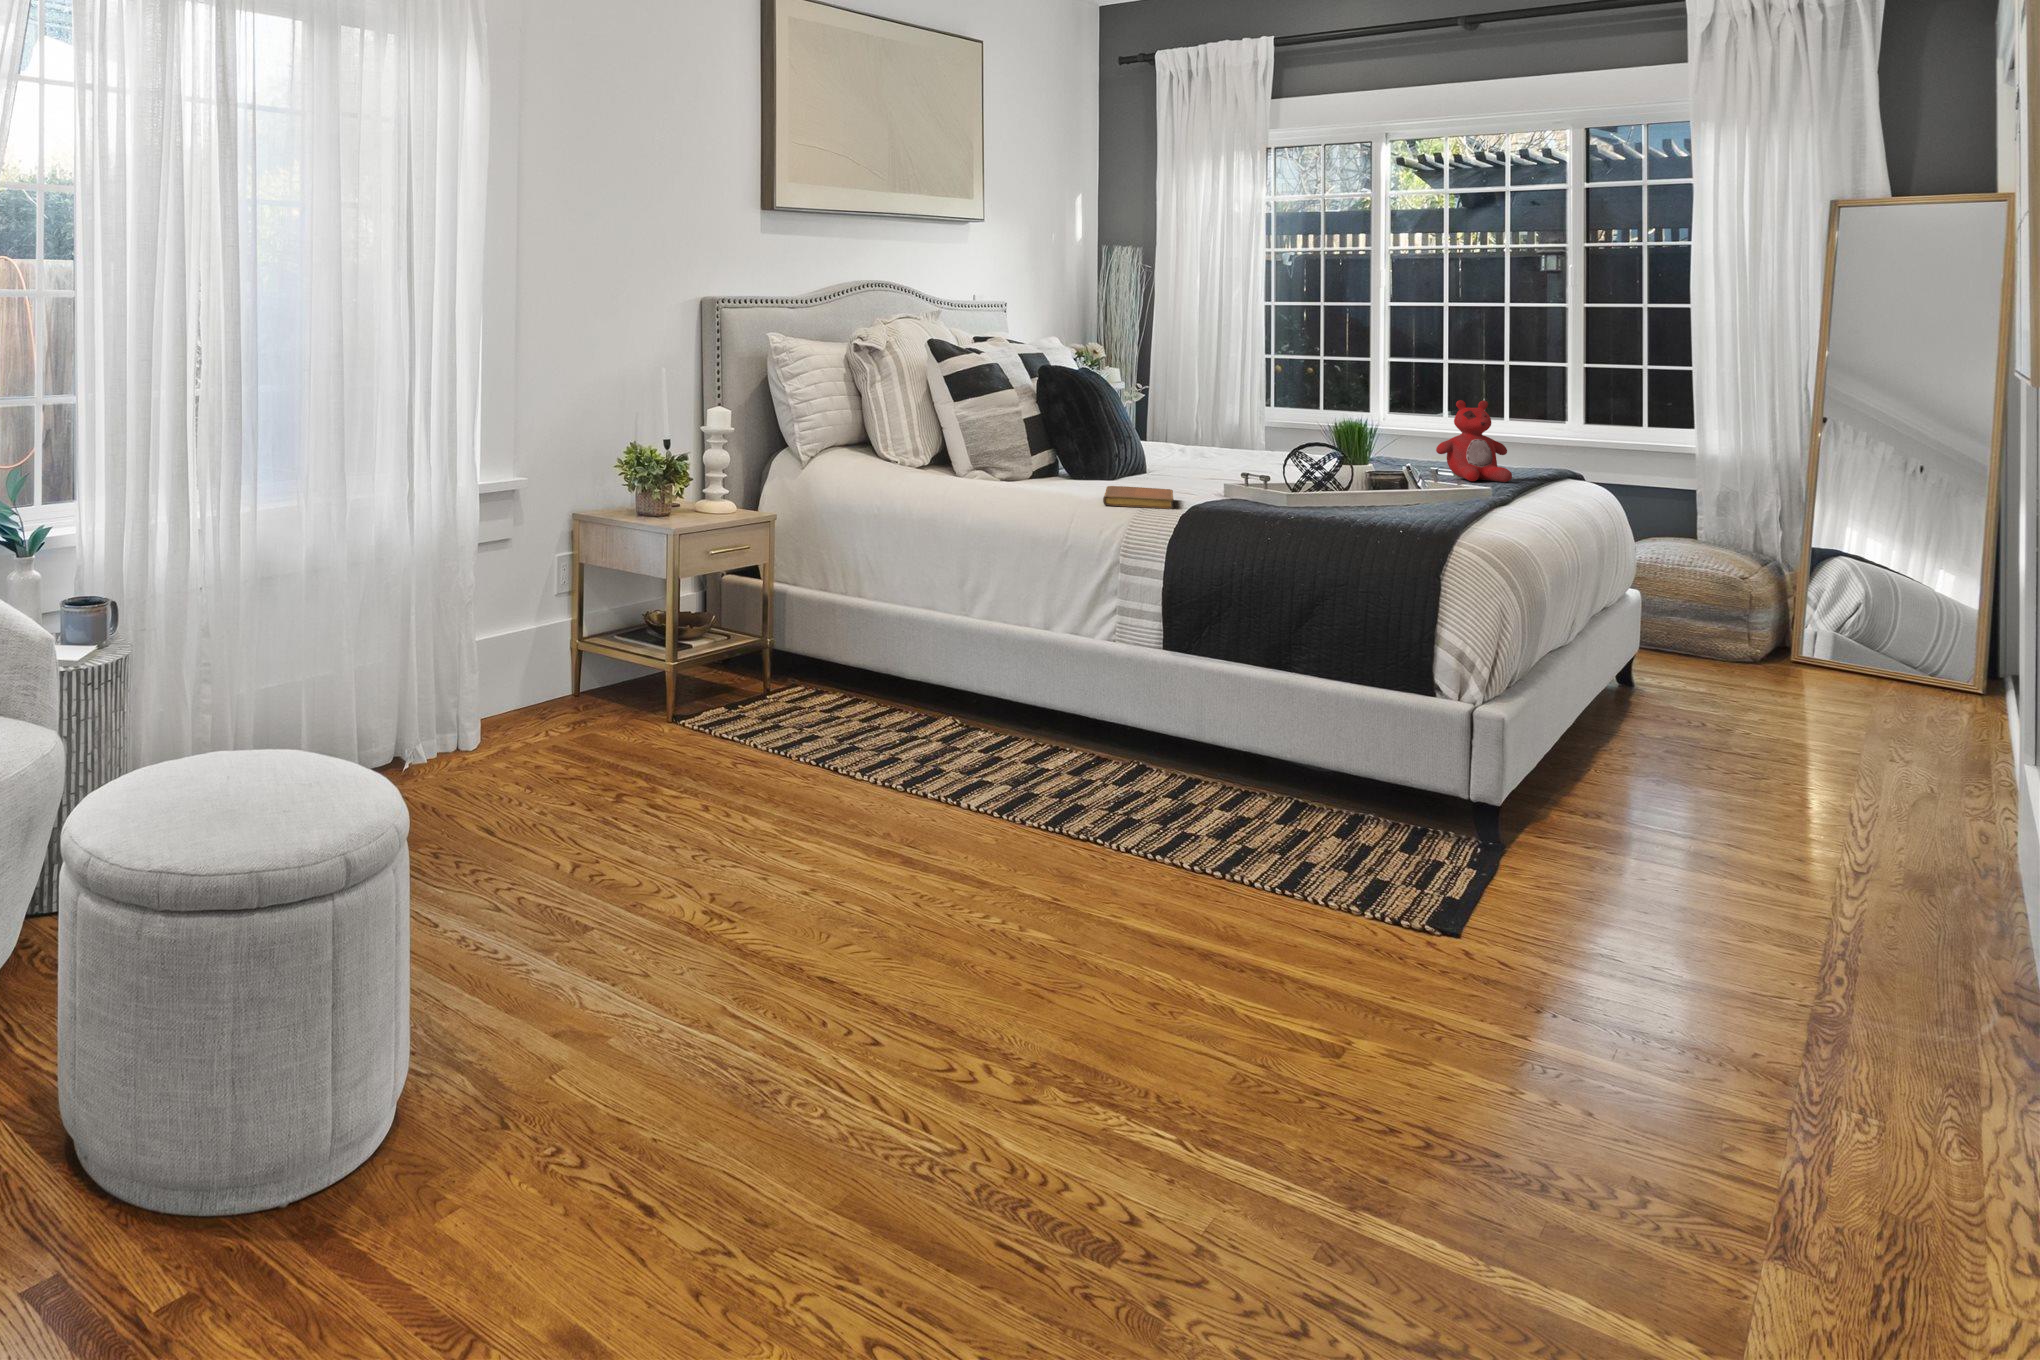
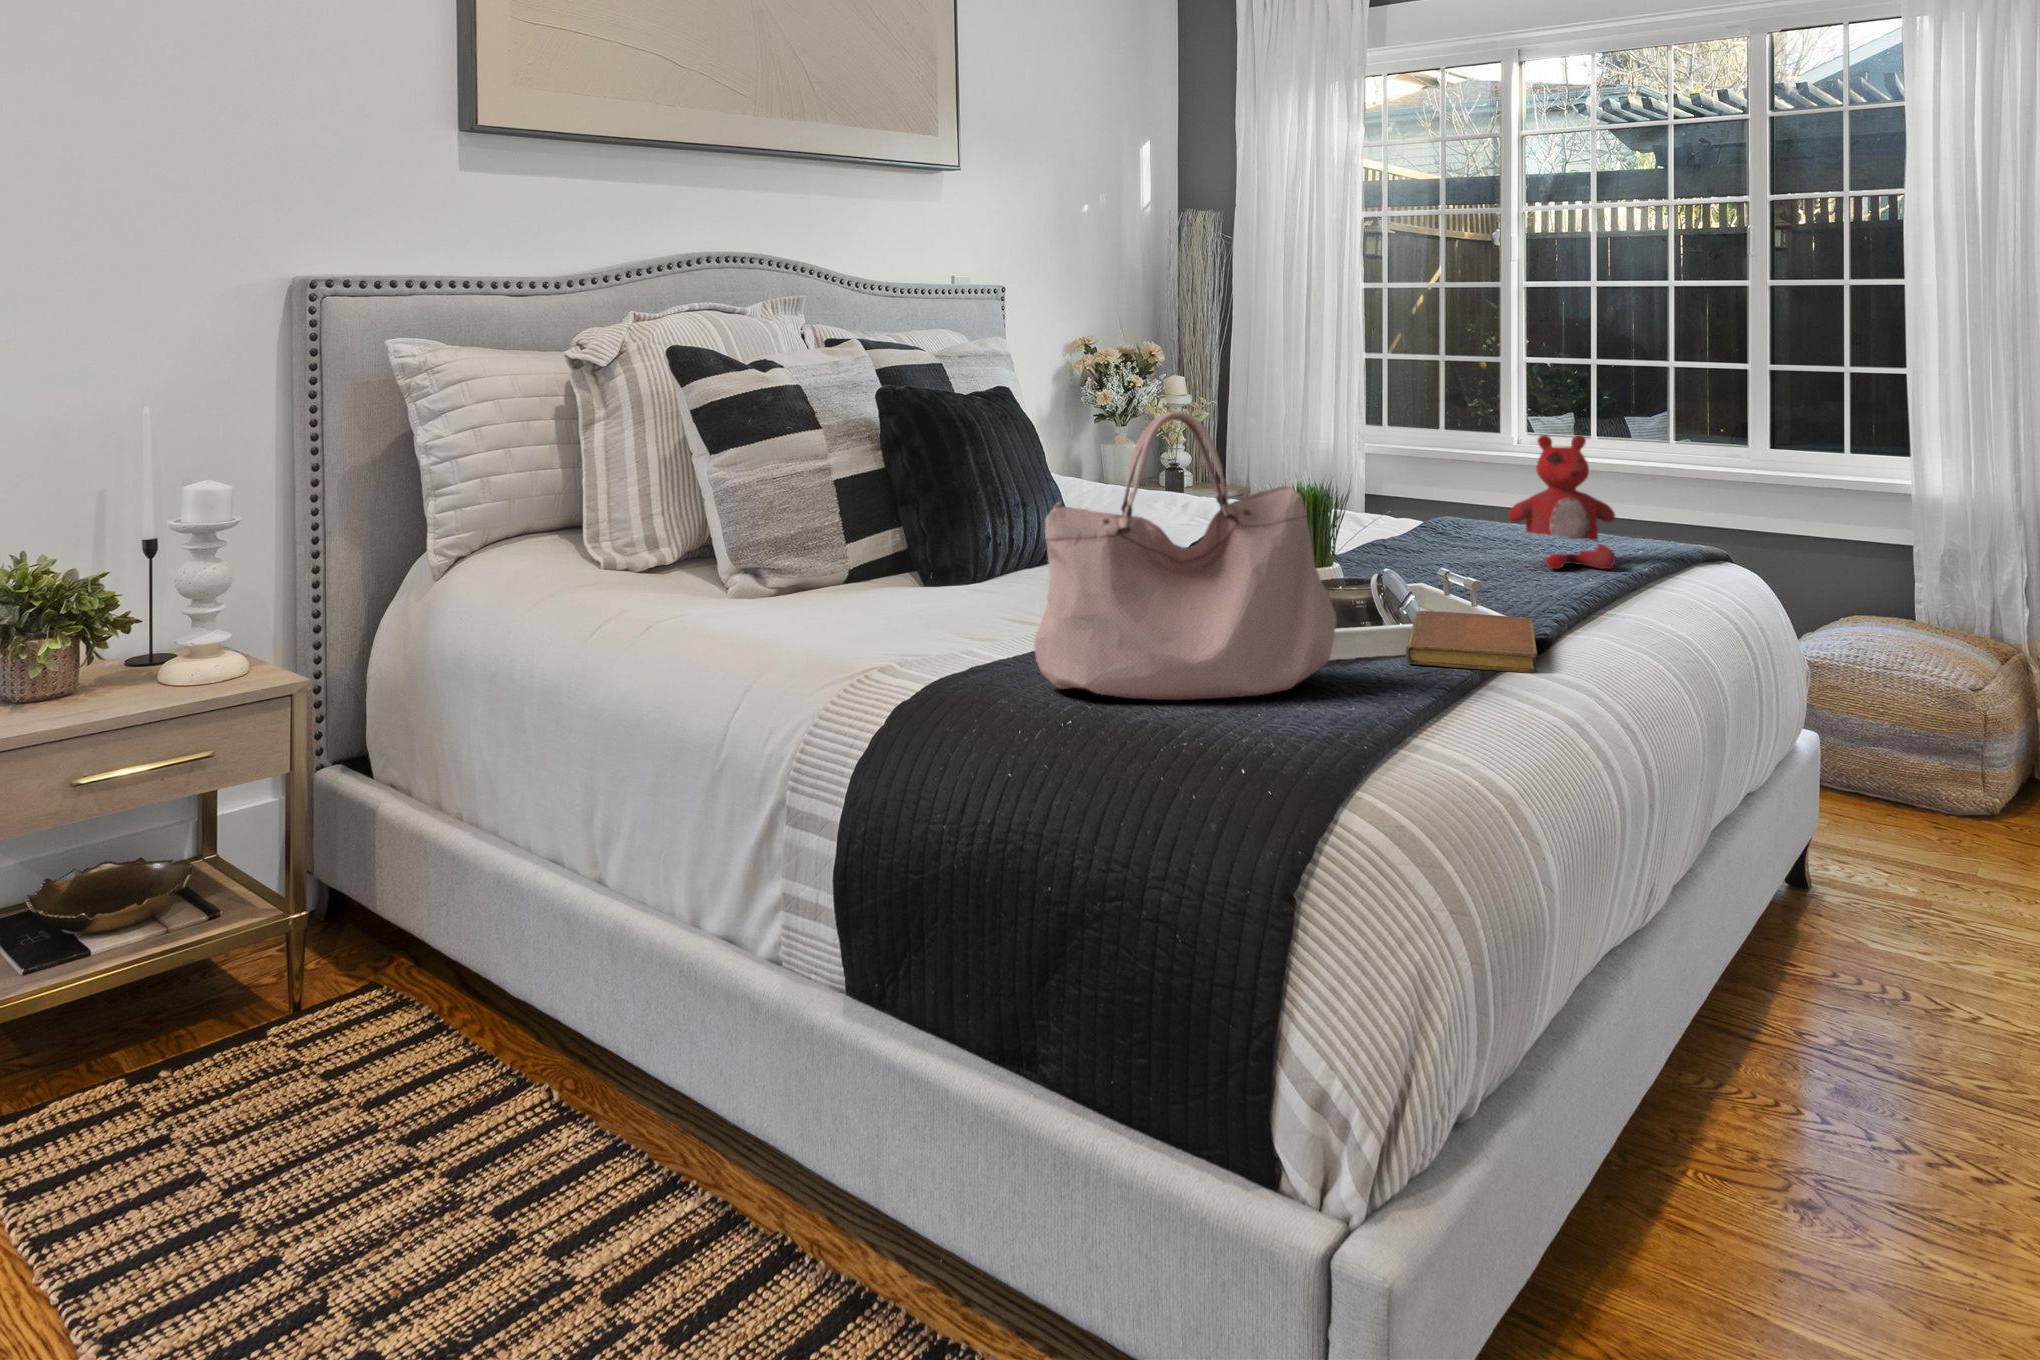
handbag: none [1256,374,1415,515] -> present [1034,411,1337,700]
notebook: present [1103,486,1174,509] -> present [1406,611,1537,673]

